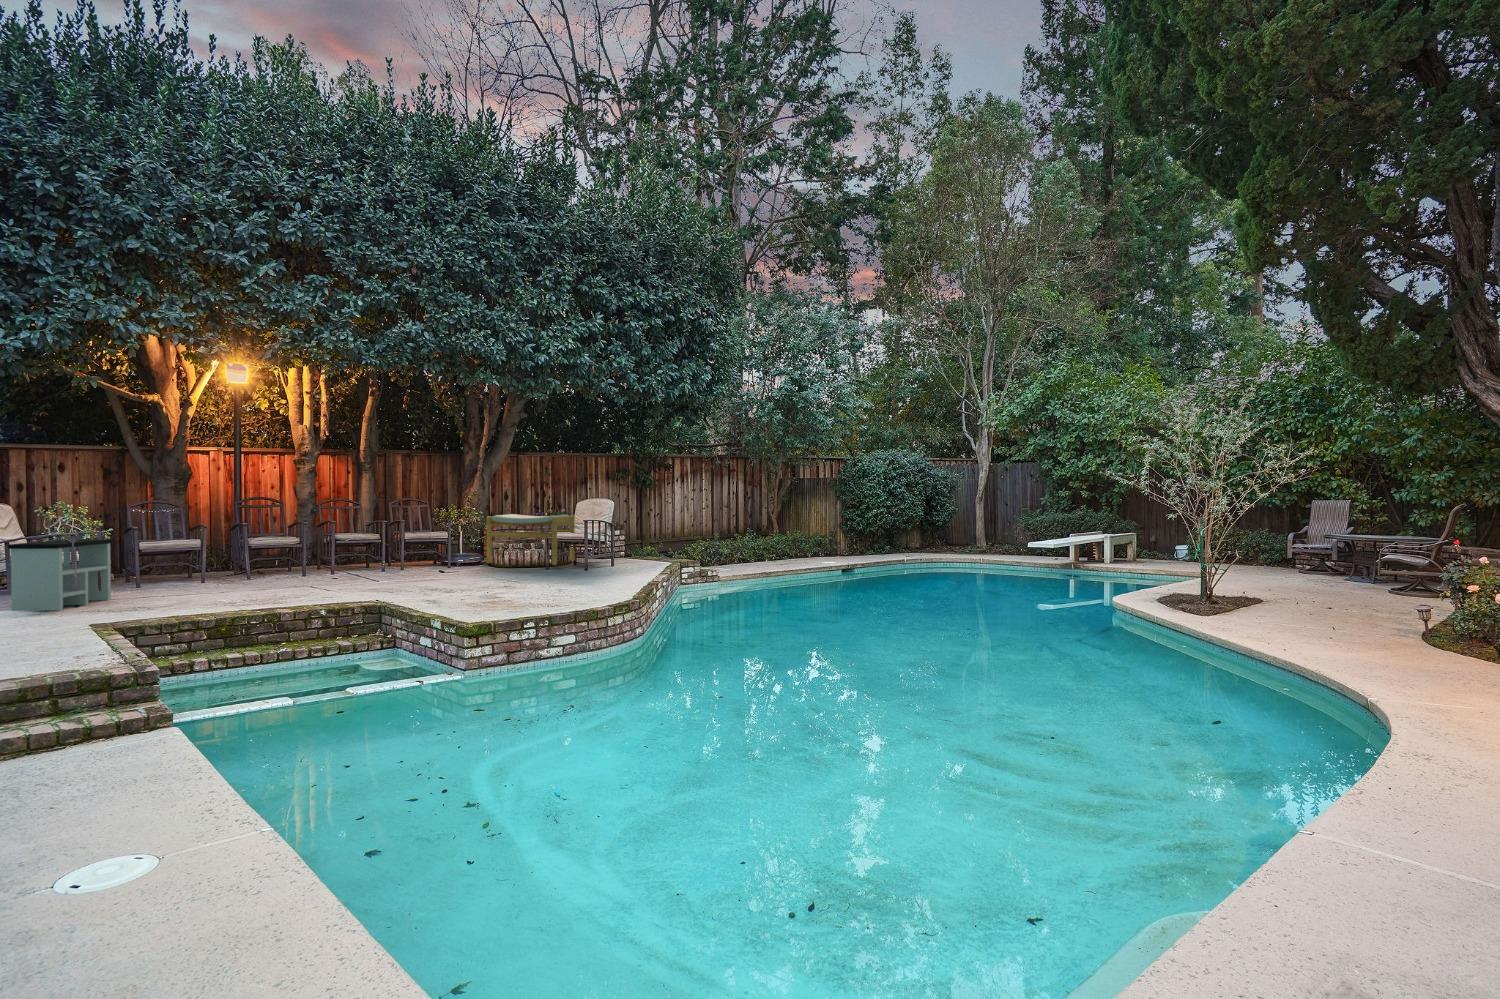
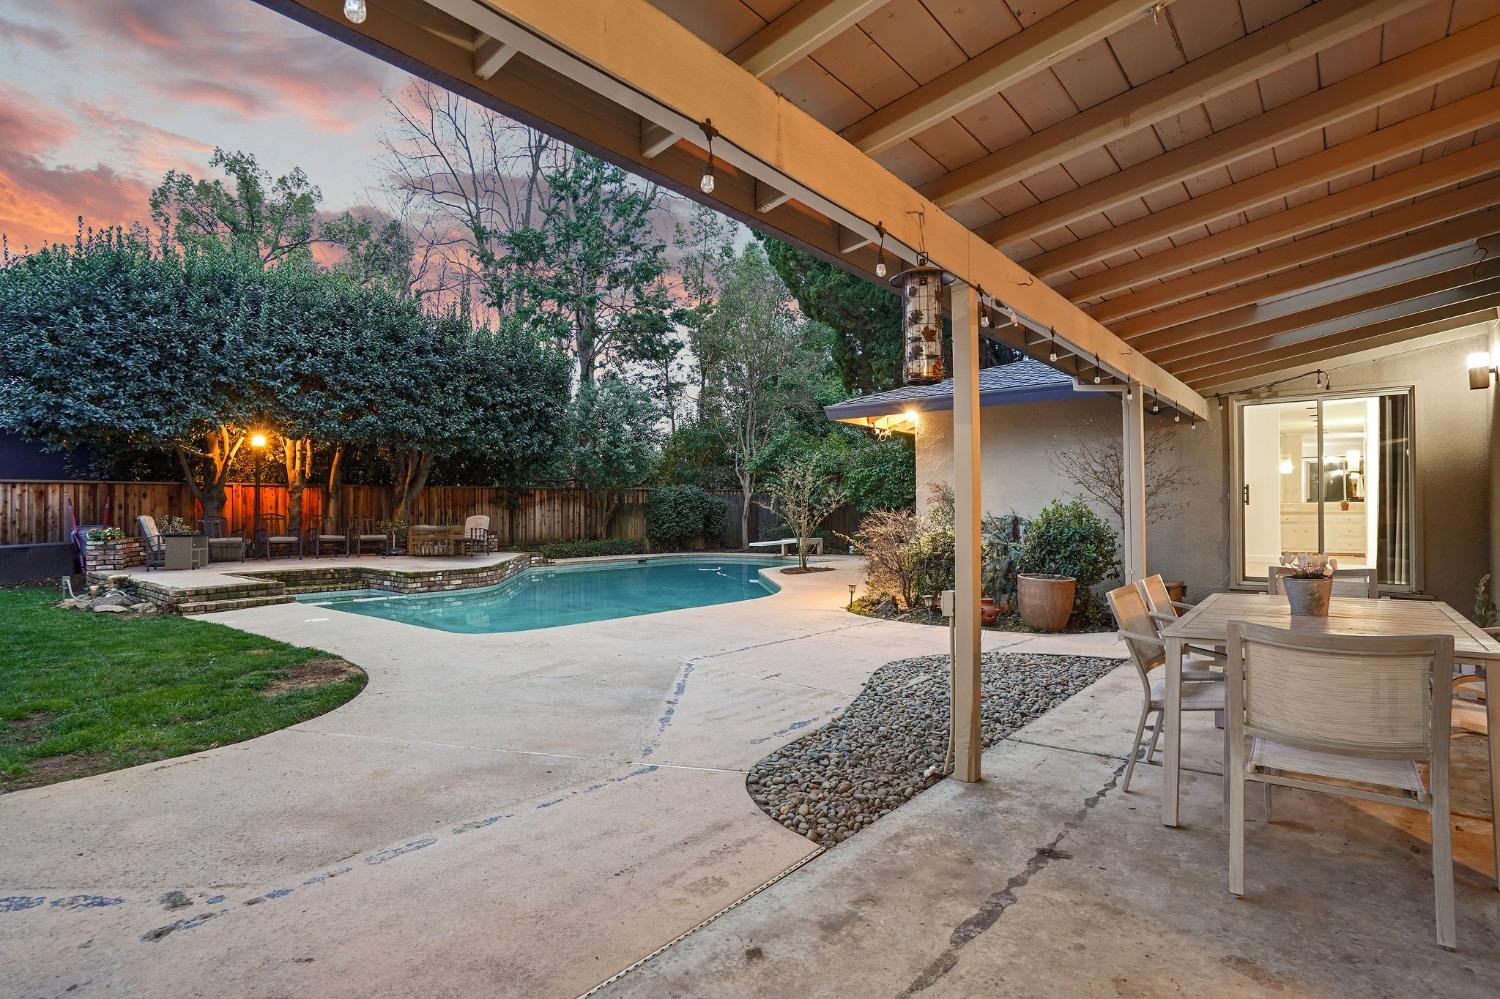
wooden bucket: none [142,537,206,582] -> present [210,537,245,561]

